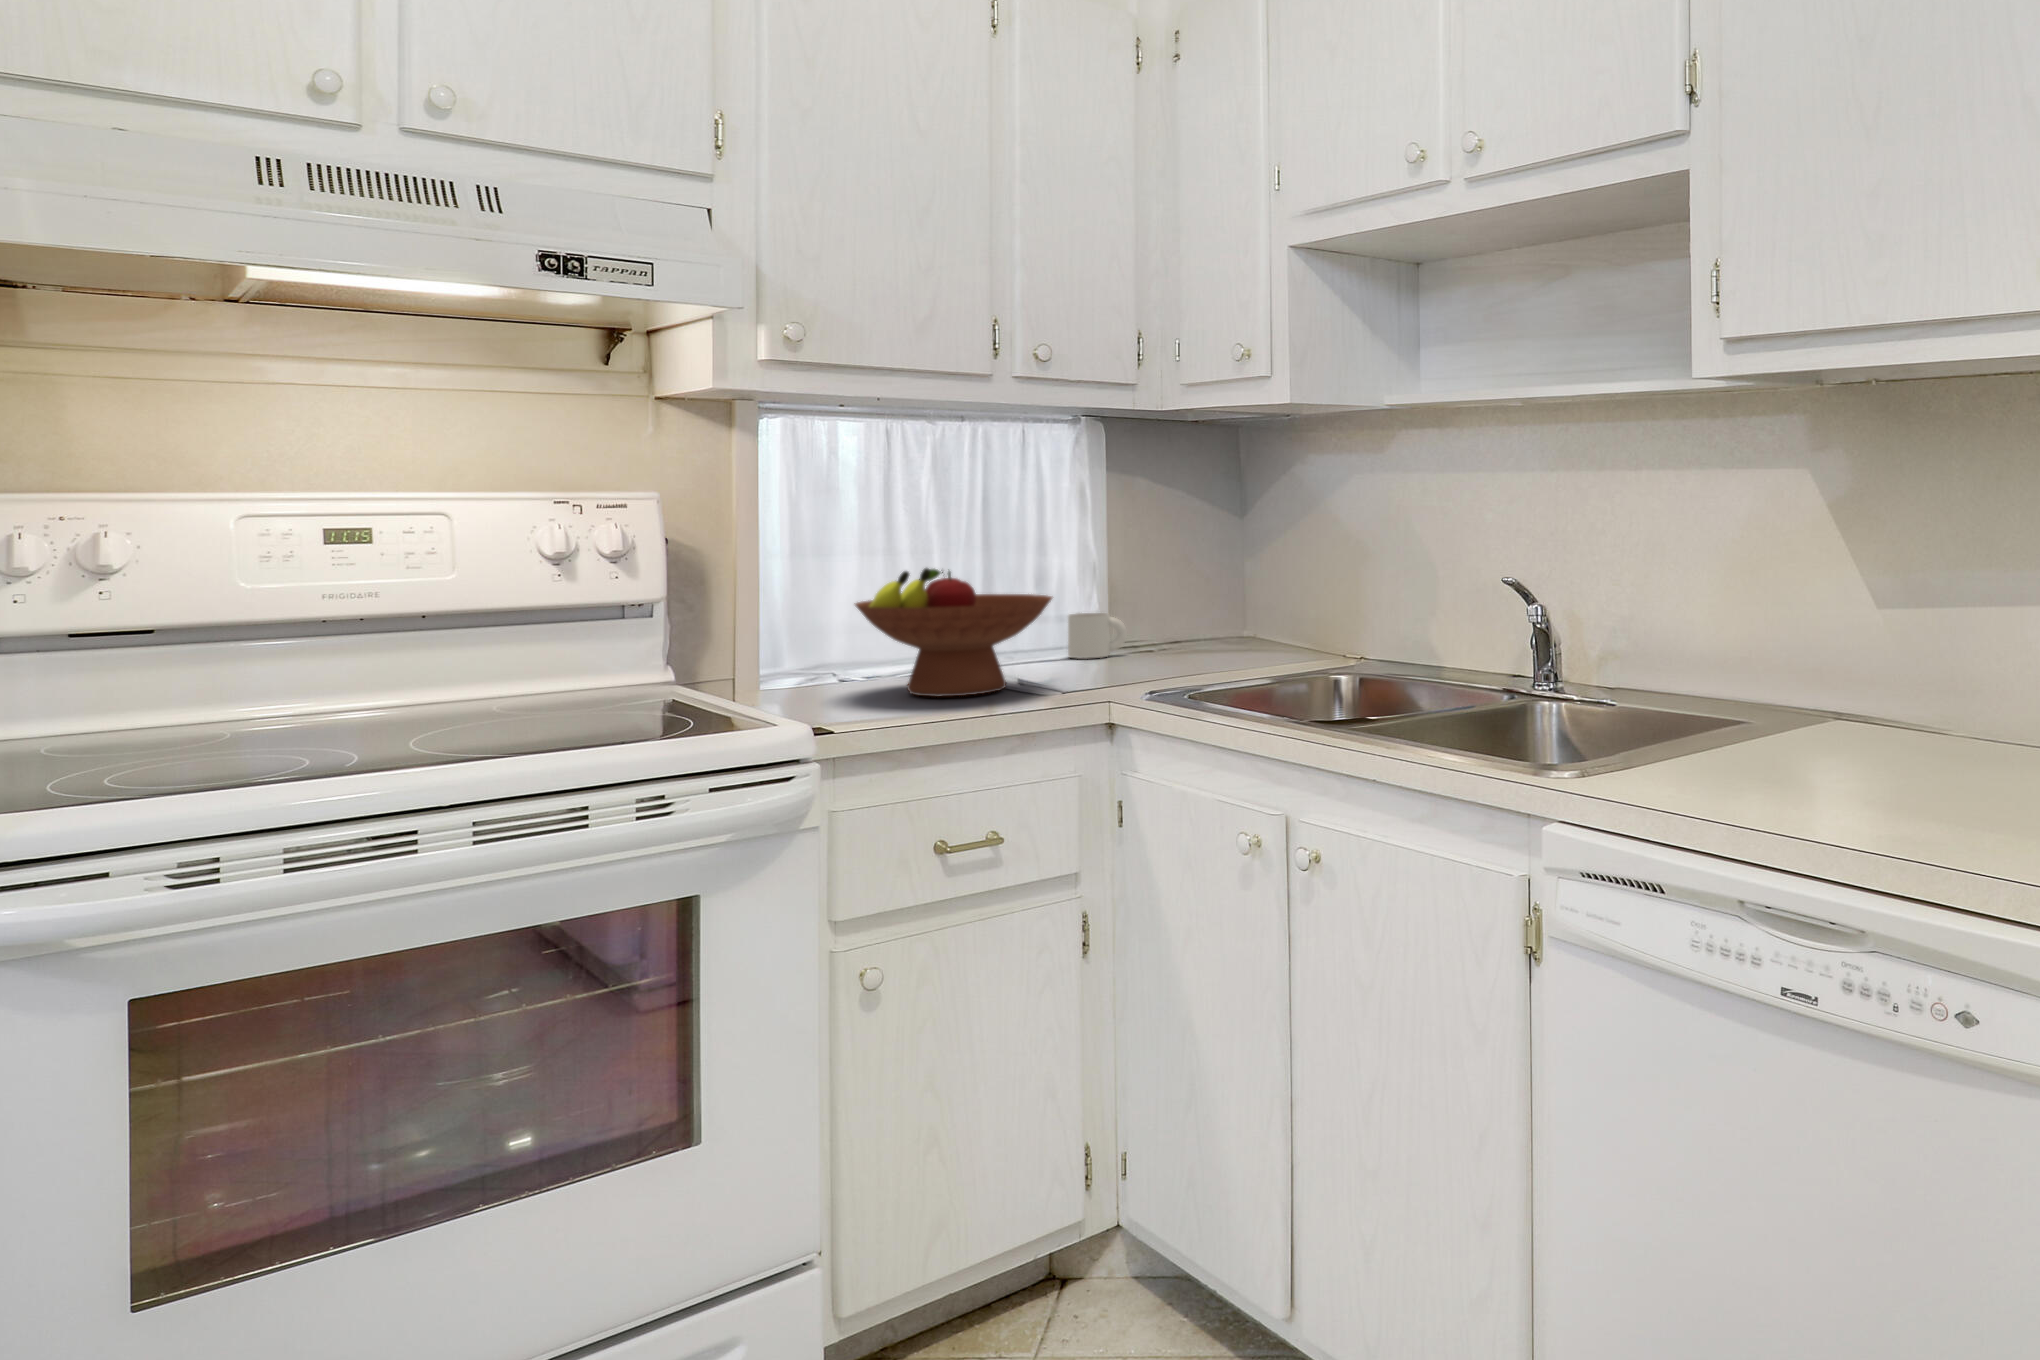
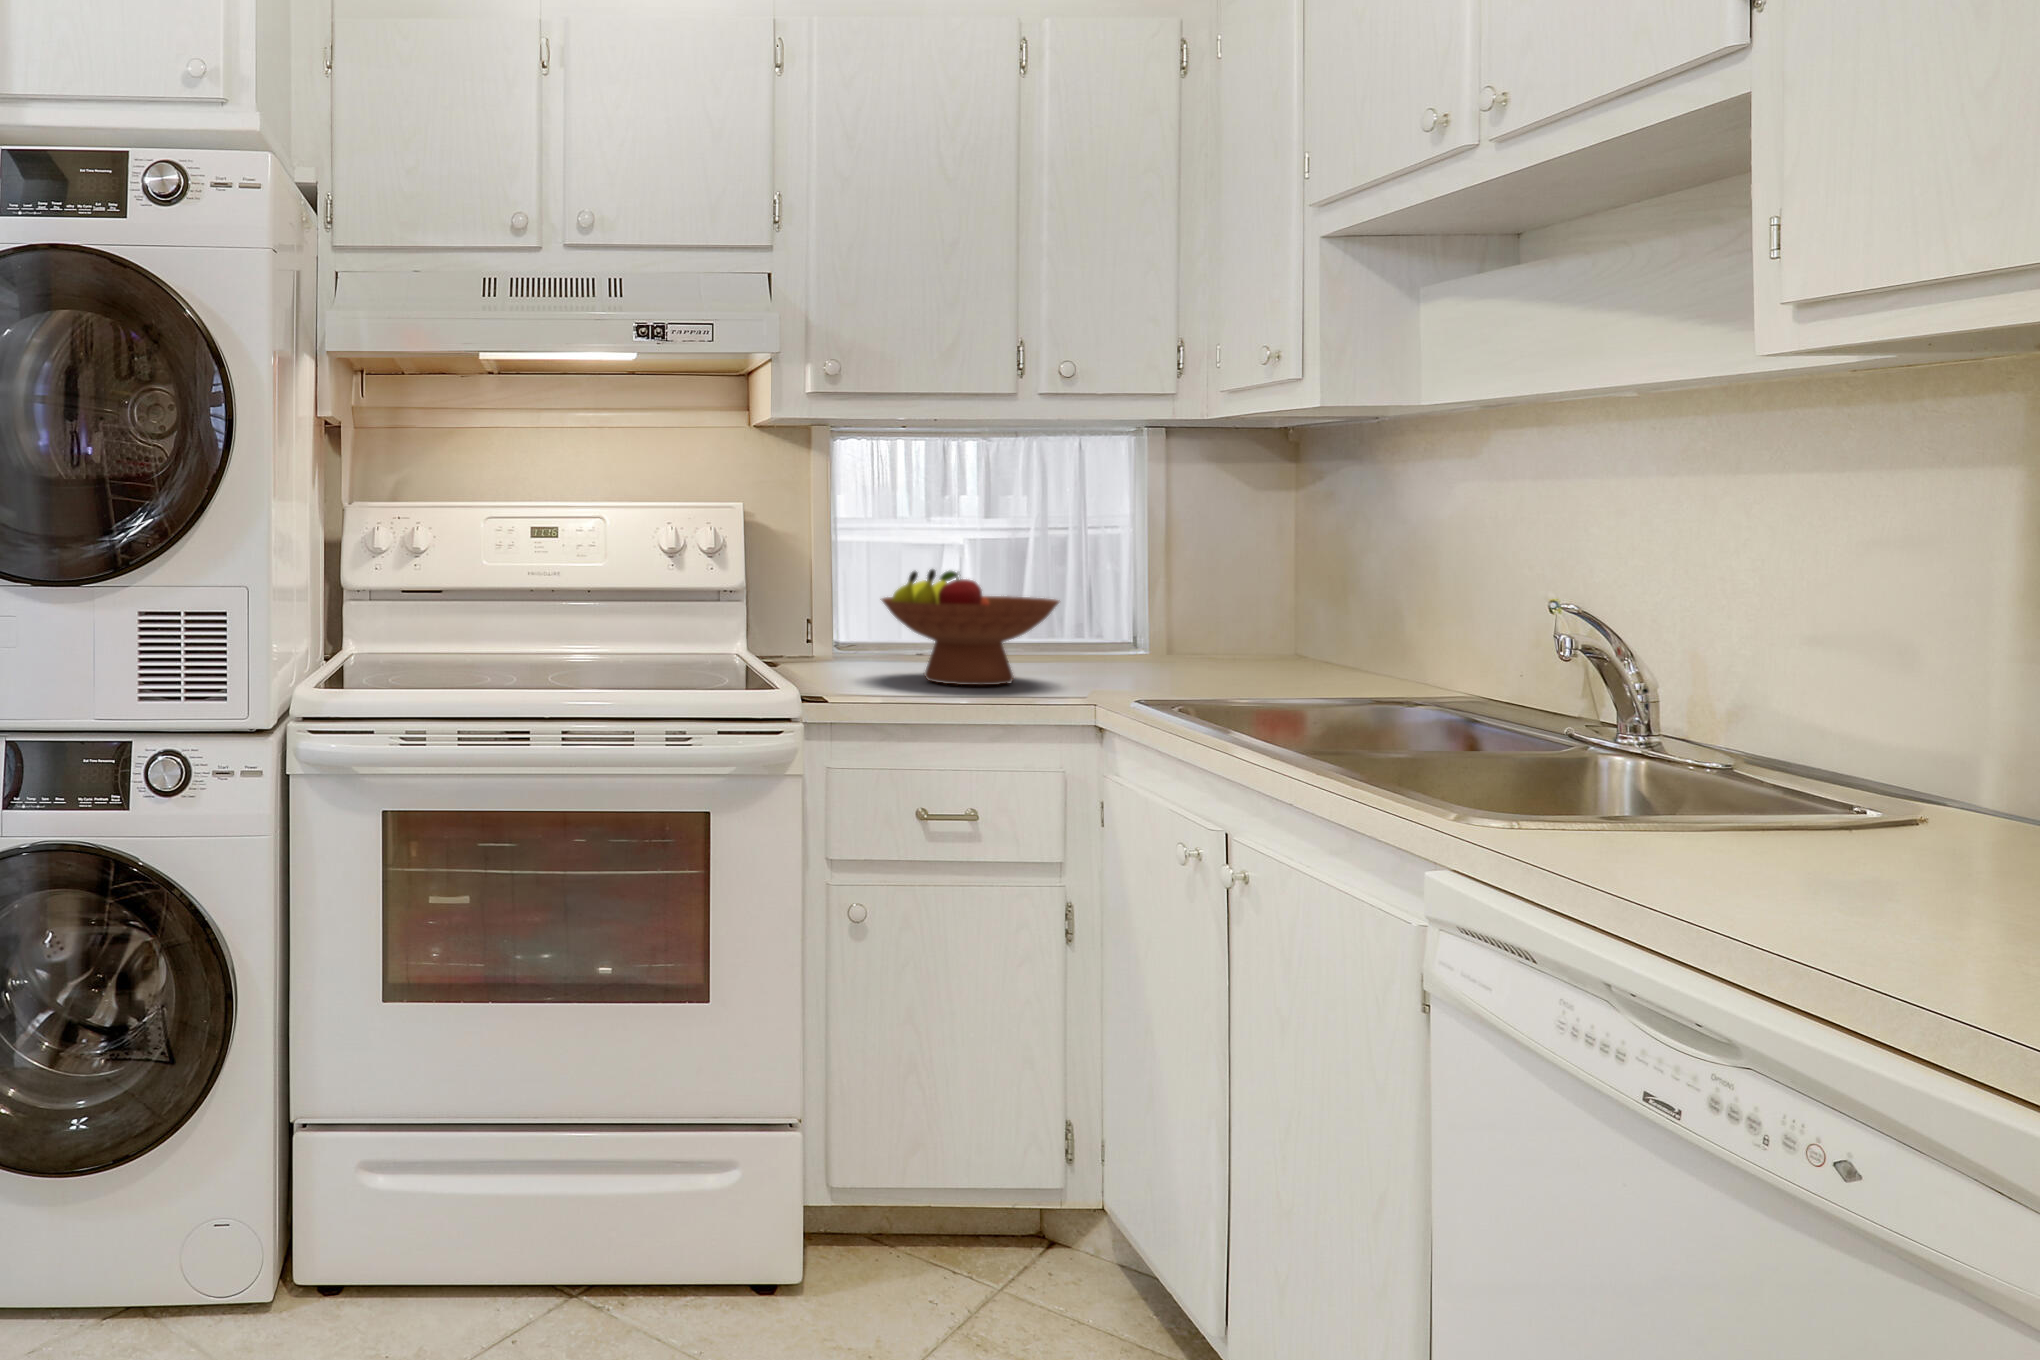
mug: present [1068,613,1127,658] -> none [1115,623,1180,667]

